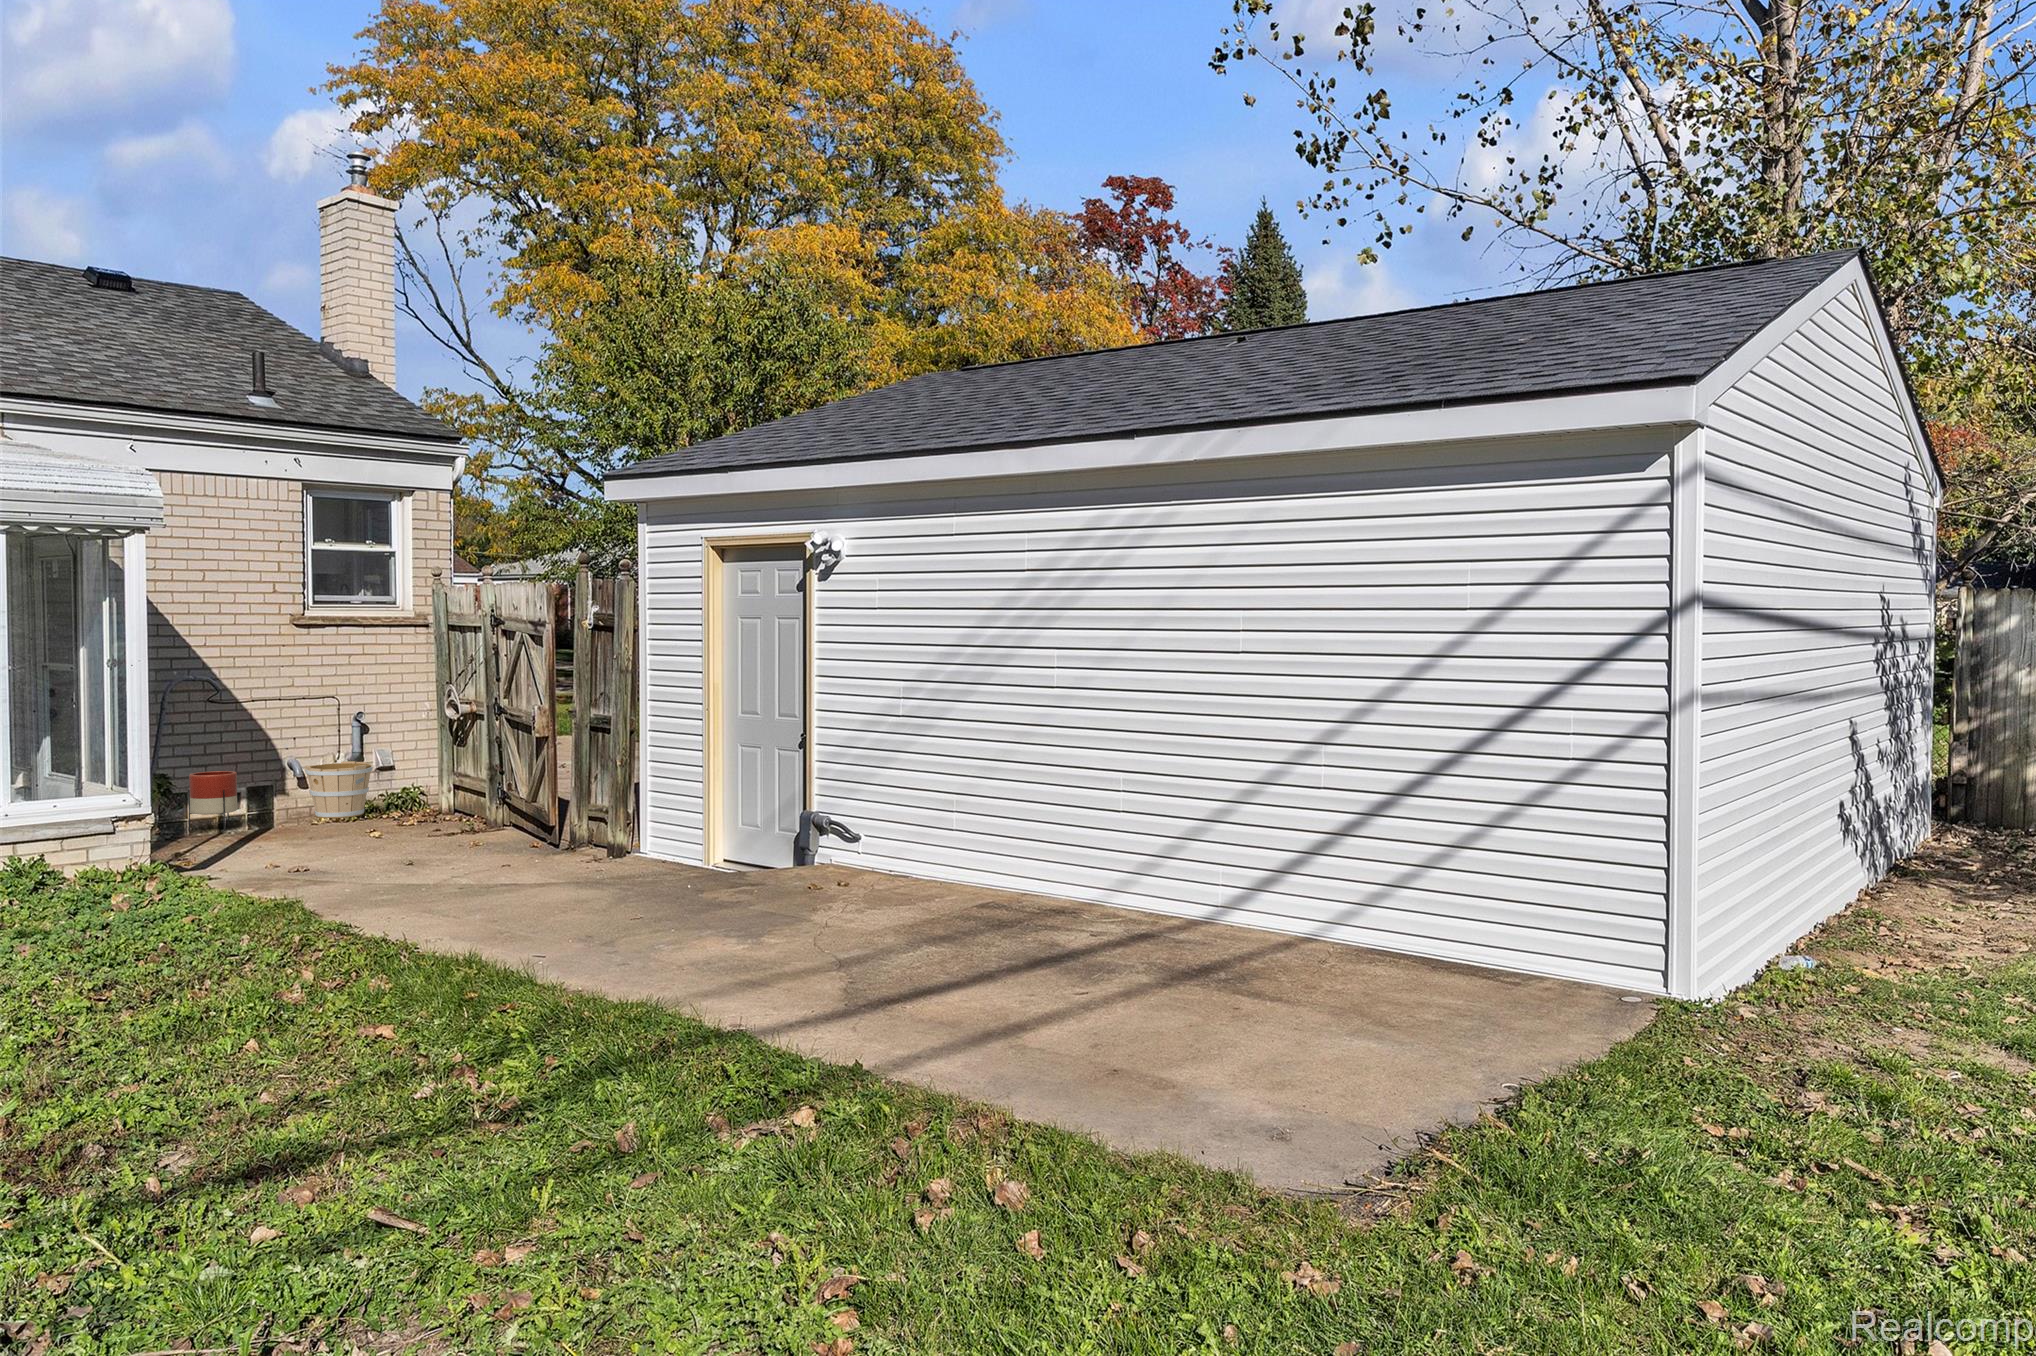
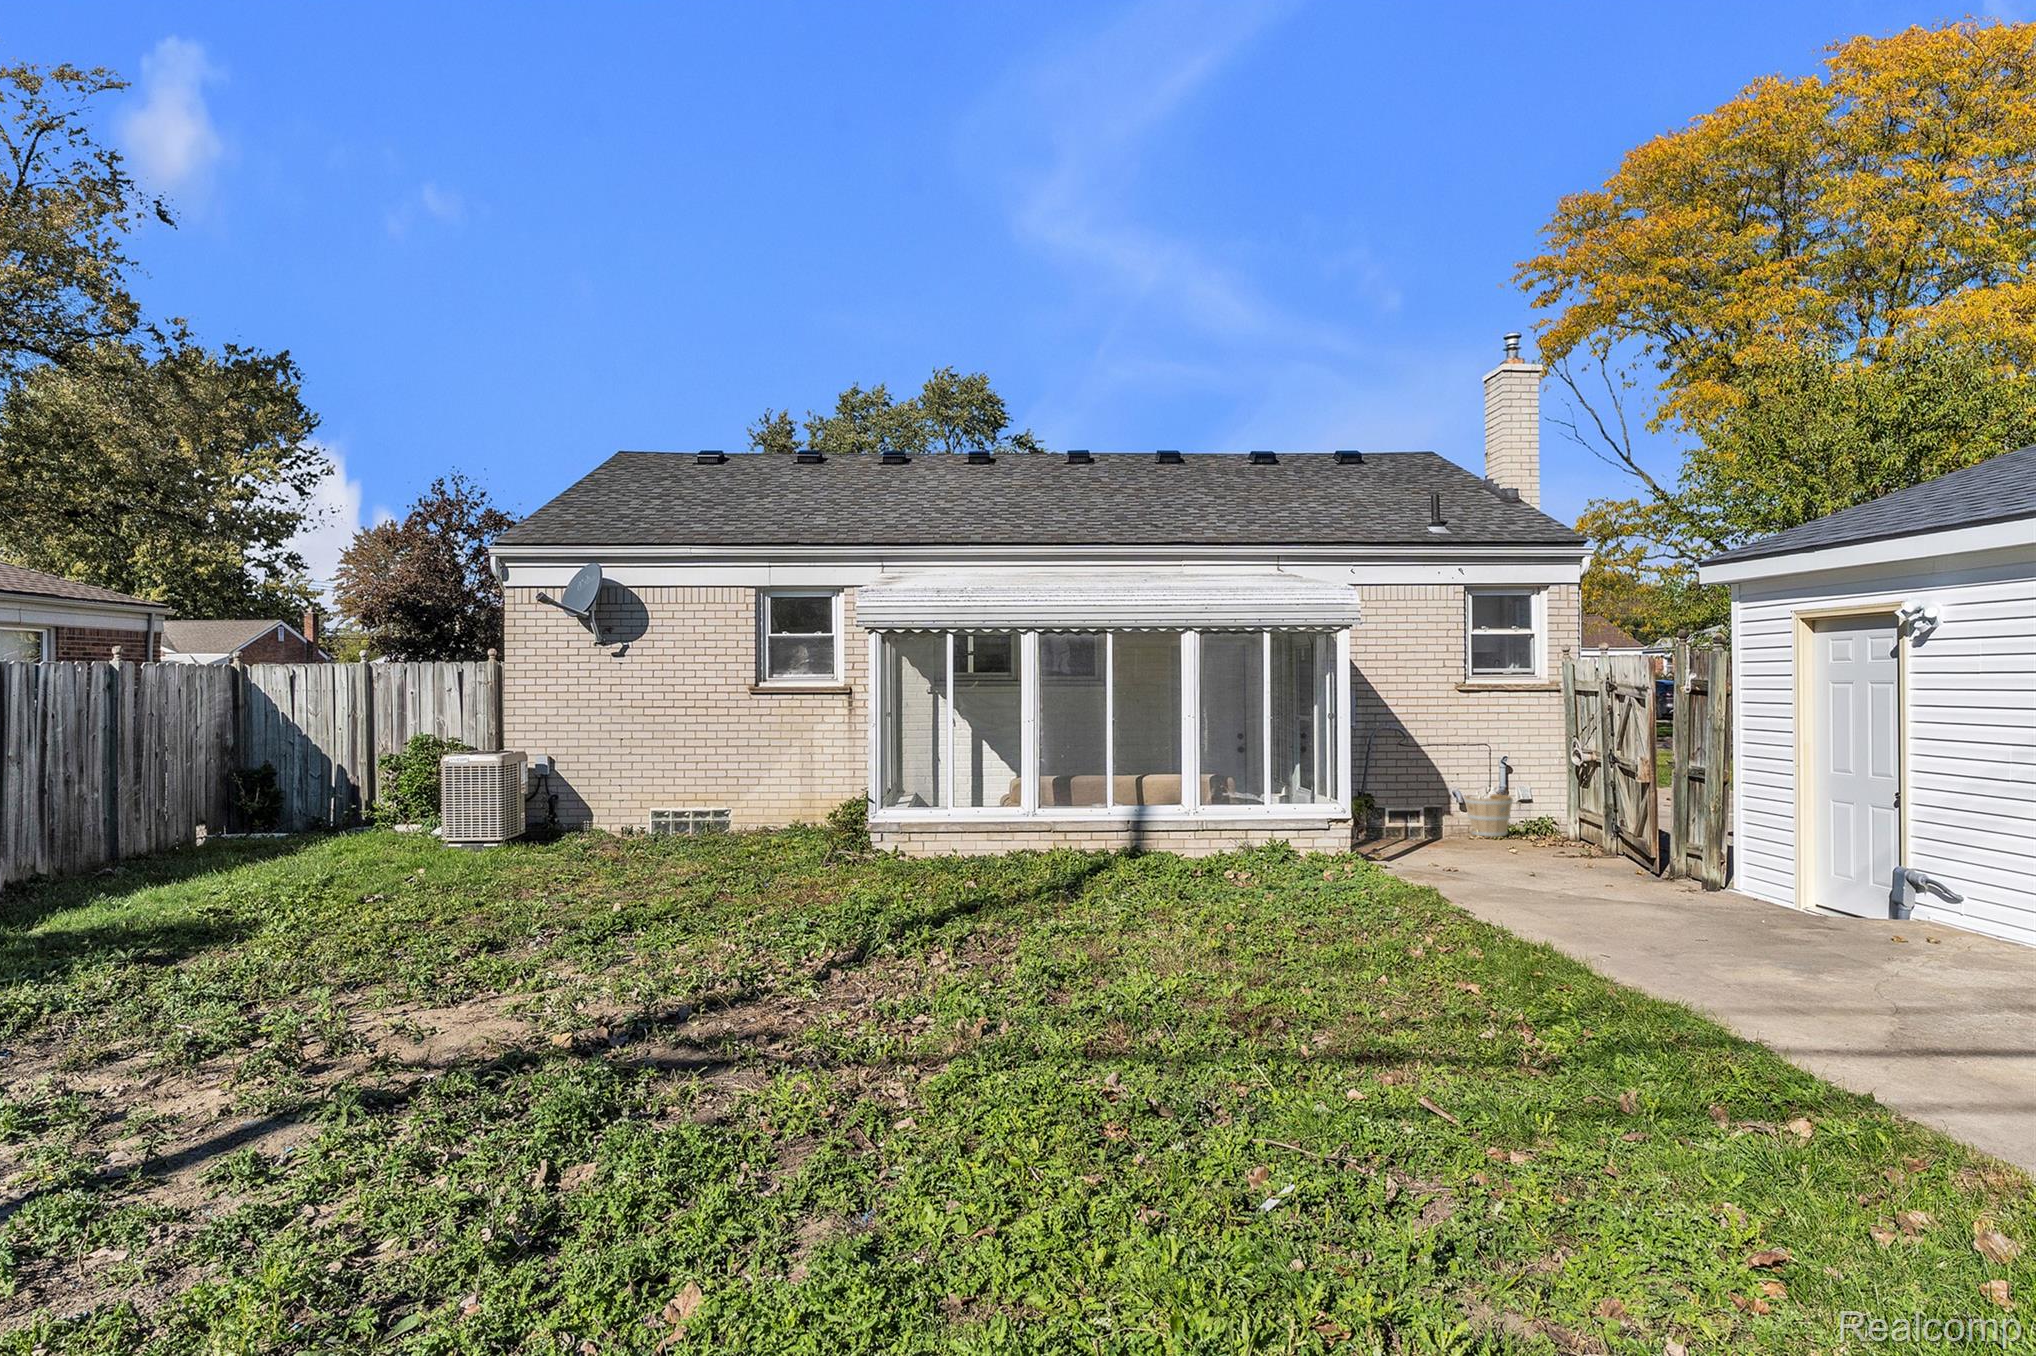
planter: present [188,771,238,831] -> none [1385,795,1416,838]

